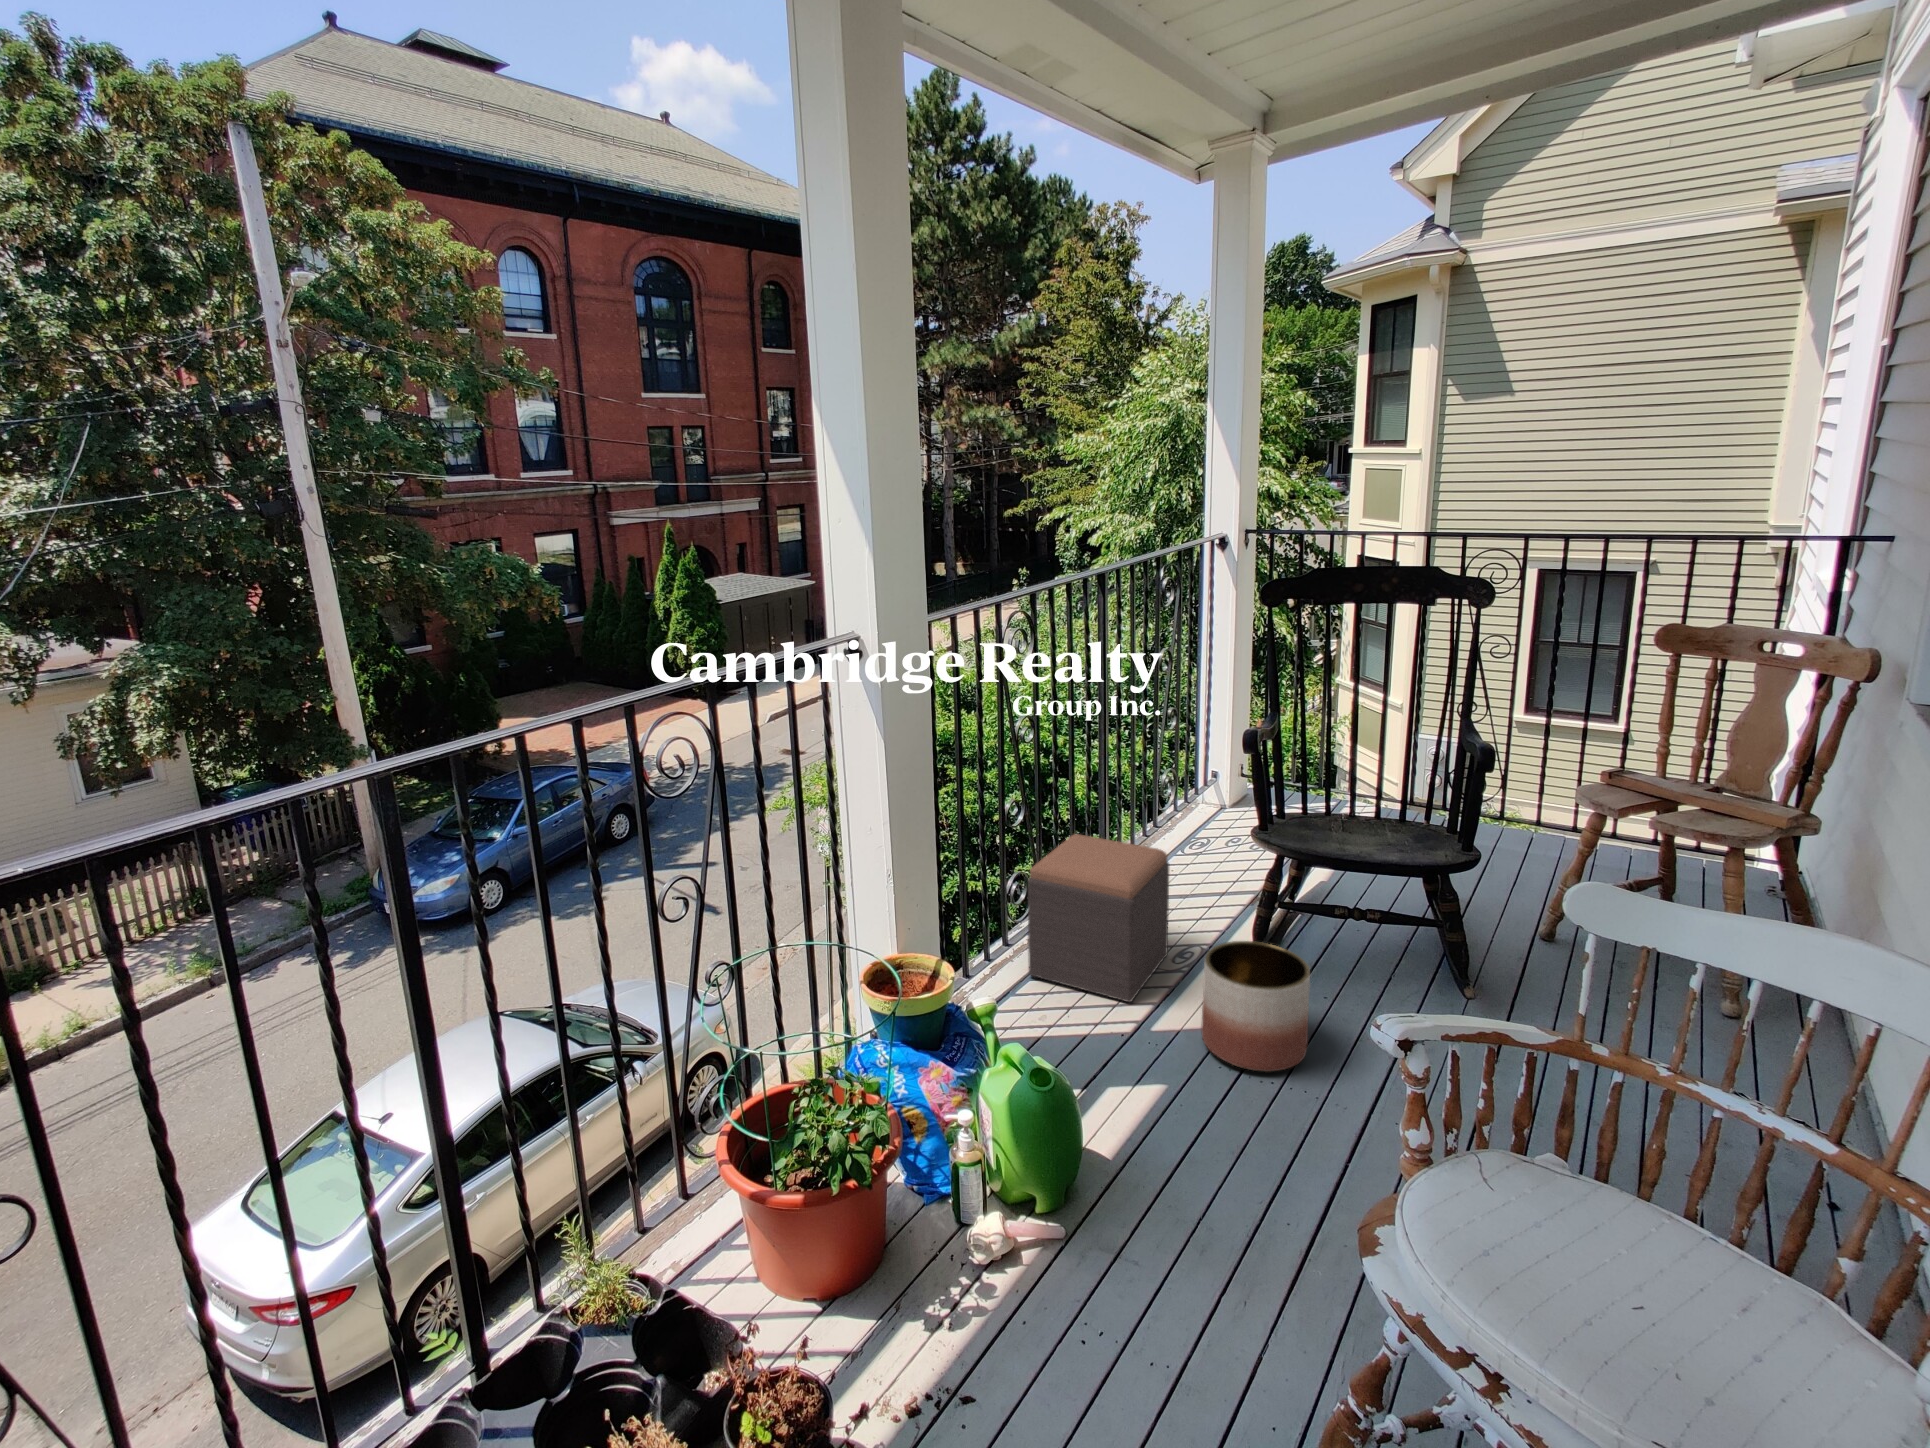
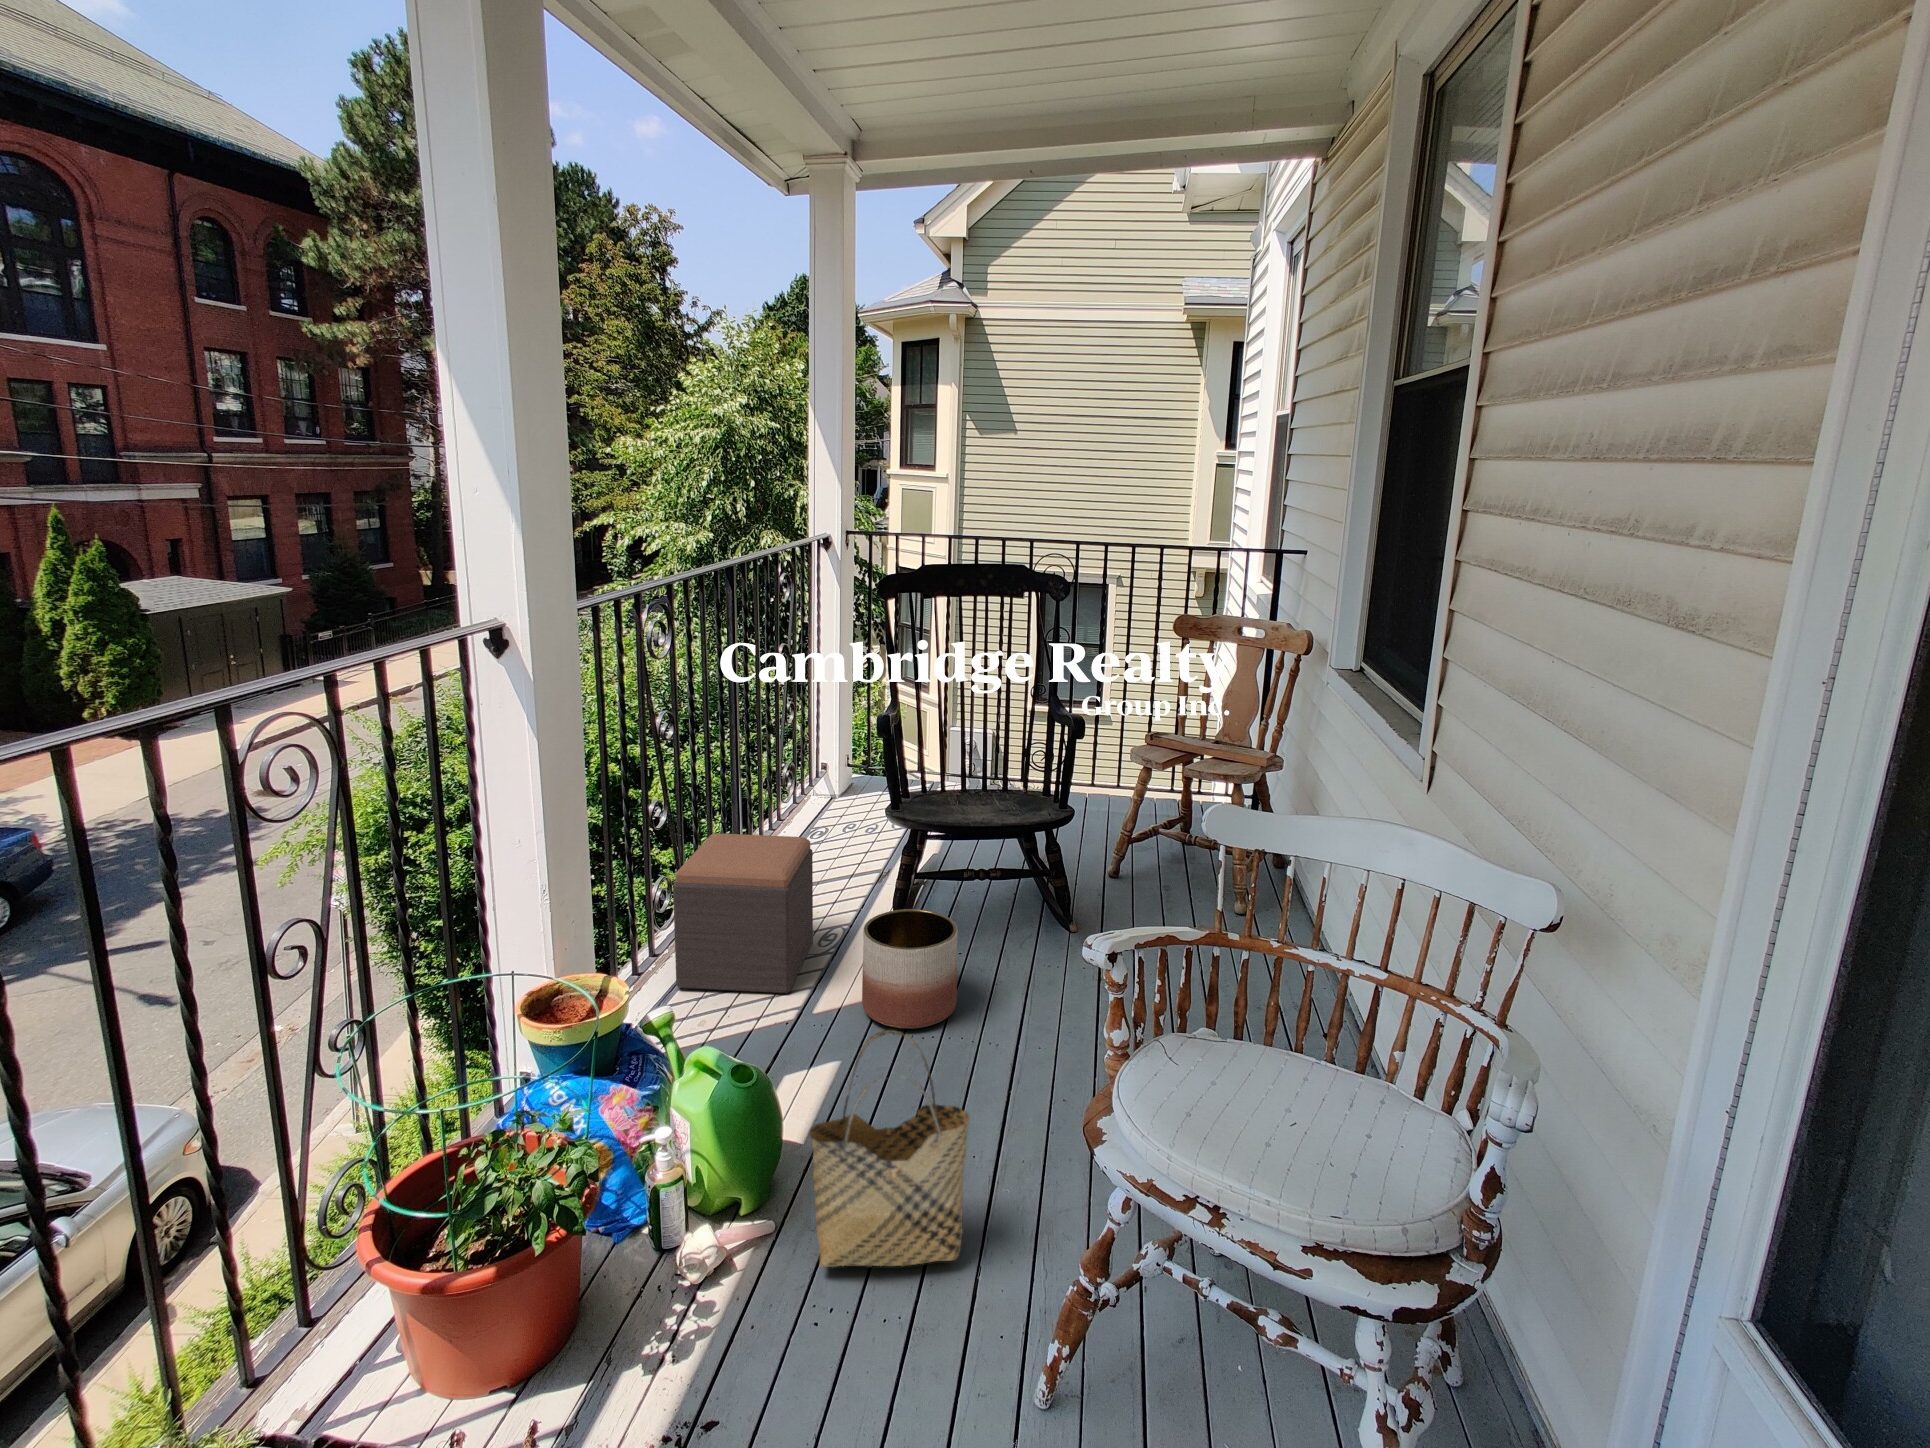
woven basket: none [1089,1075,1263,1336] -> present [809,1030,970,1267]

